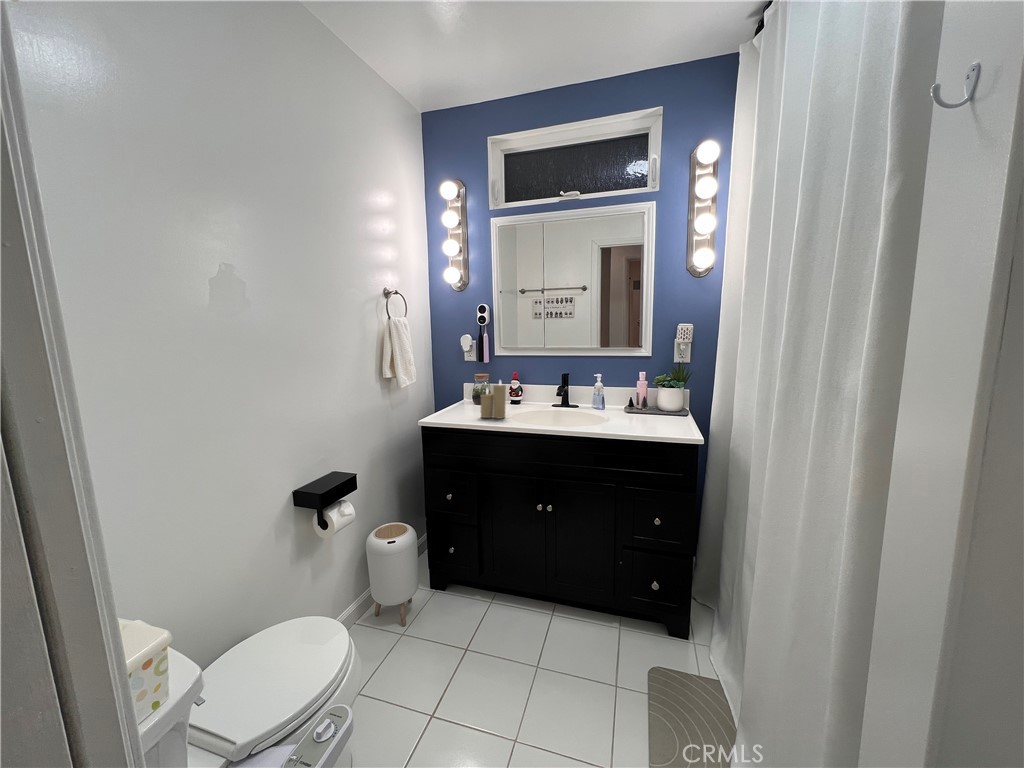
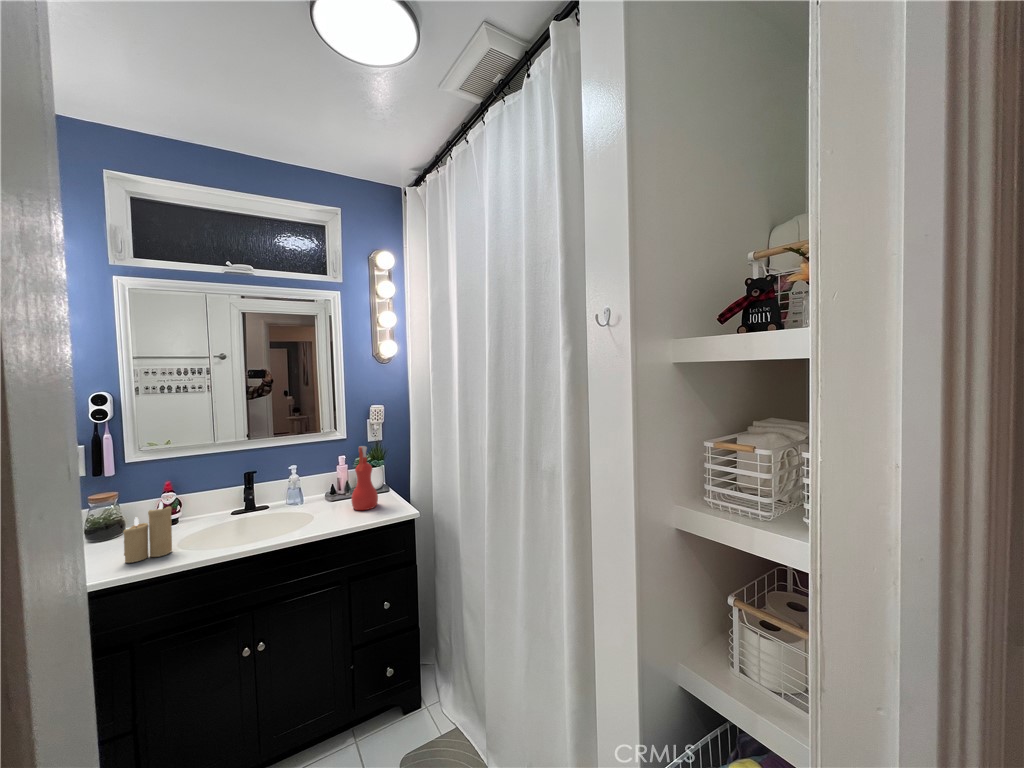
spray bottle: none [640,359,667,425] -> present [351,446,378,510]

